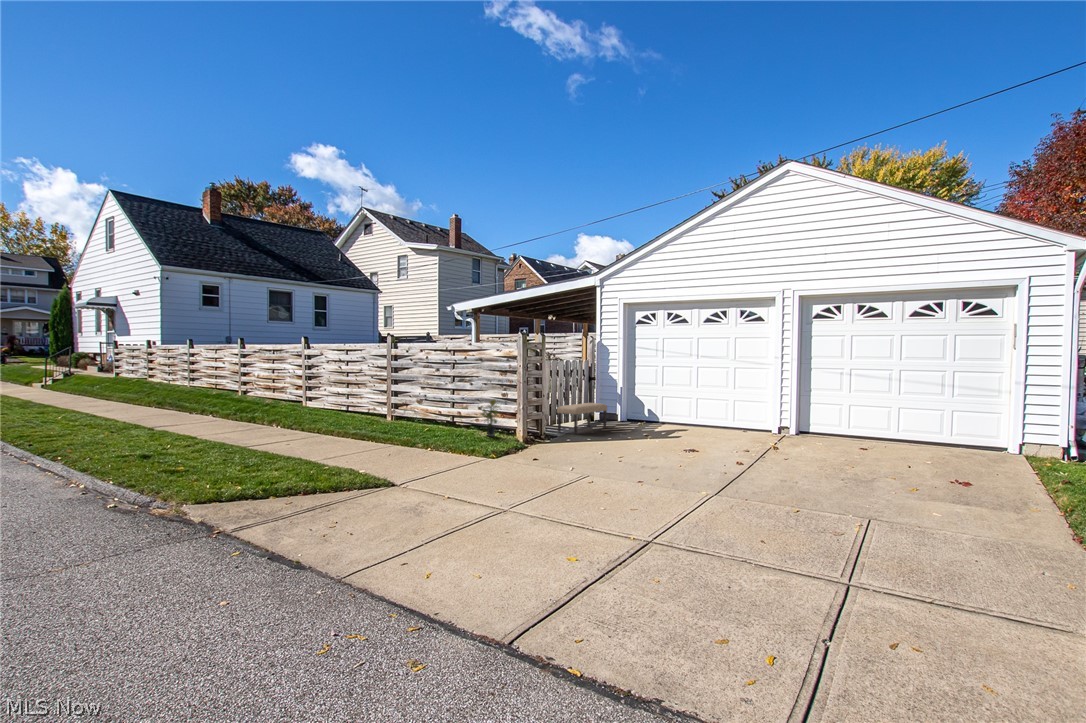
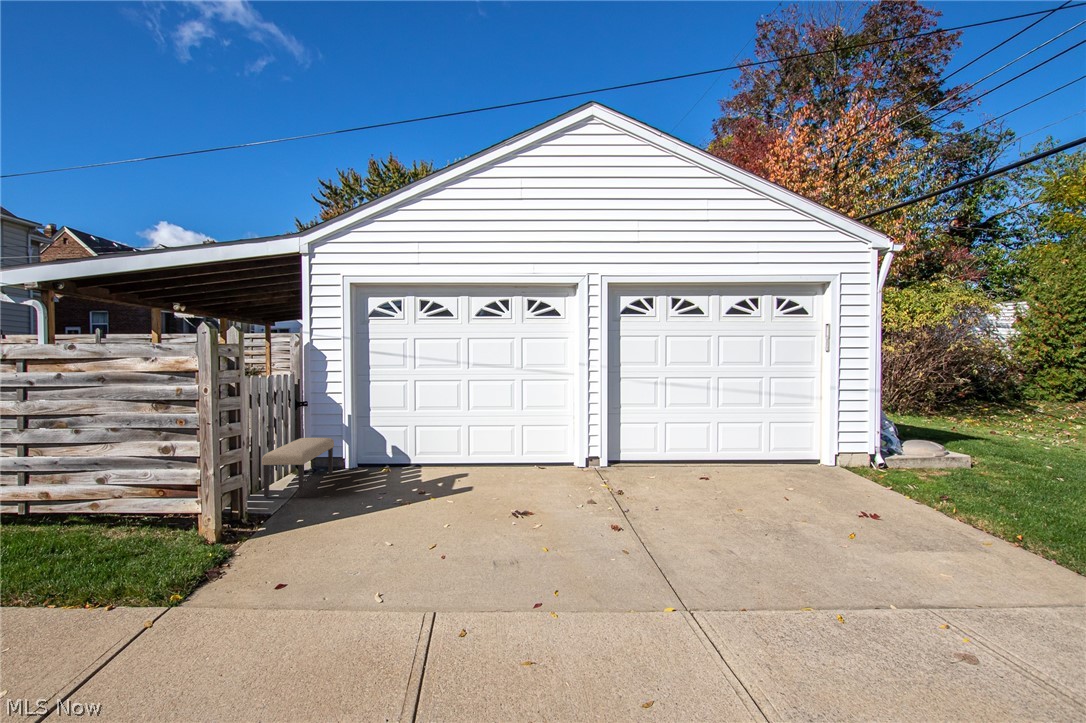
potted plant: present [481,399,499,436] -> none [104,460,159,543]

